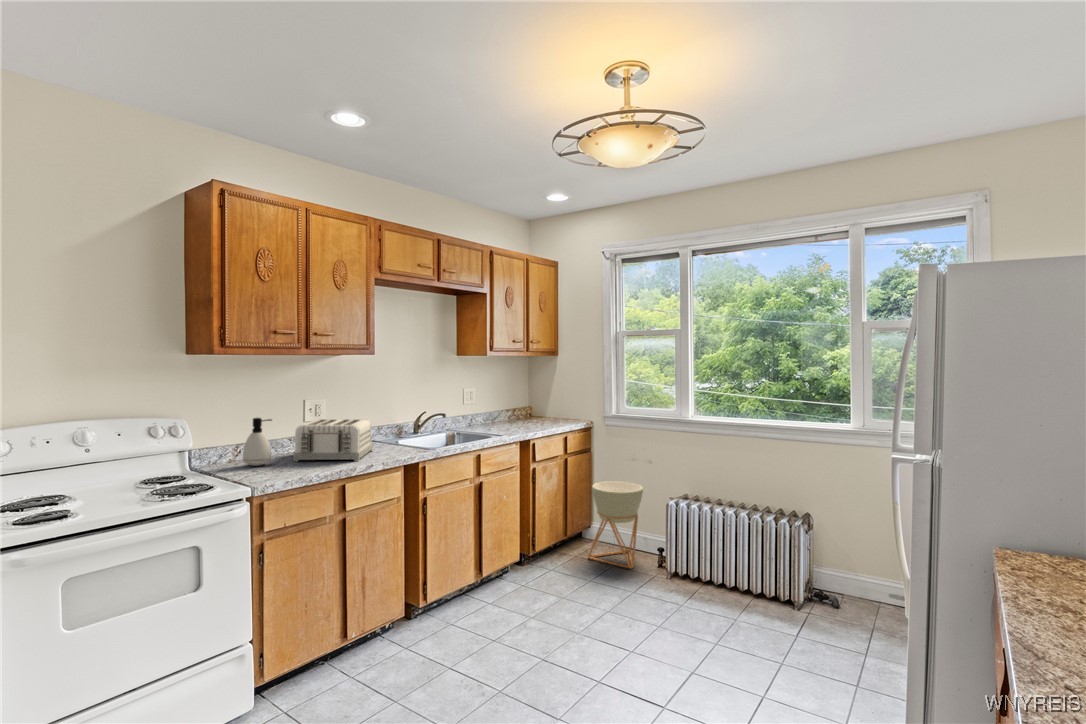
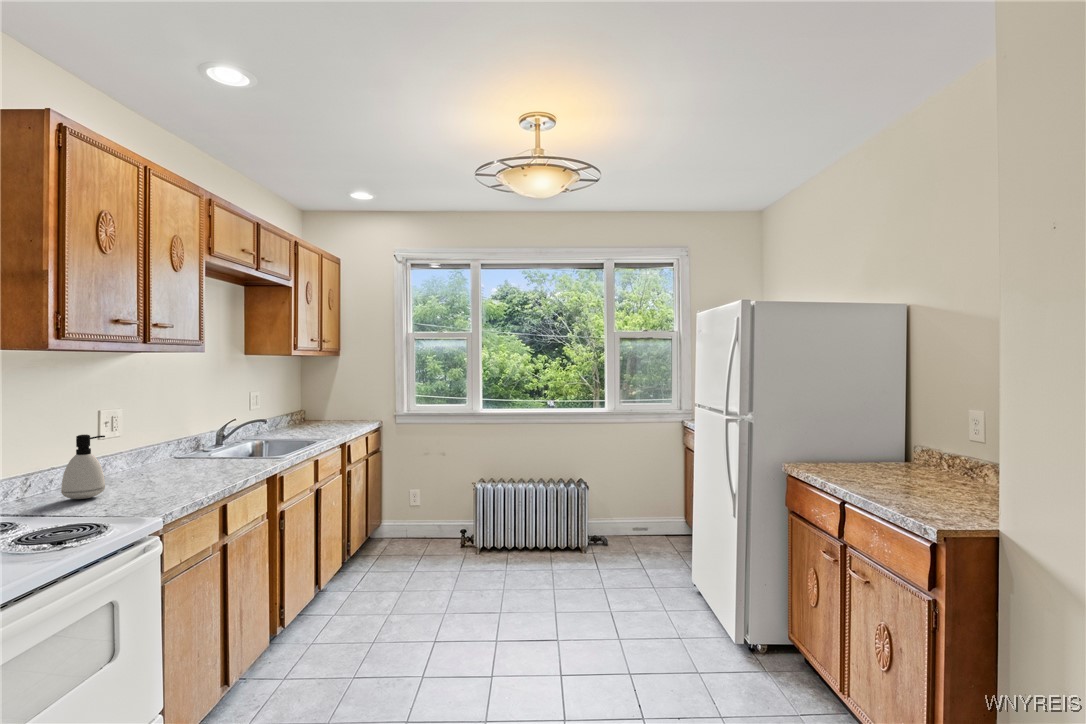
toaster: present [293,419,373,462] -> none [123,429,223,488]
planter: present [588,481,643,569] -> none [394,474,446,553]

